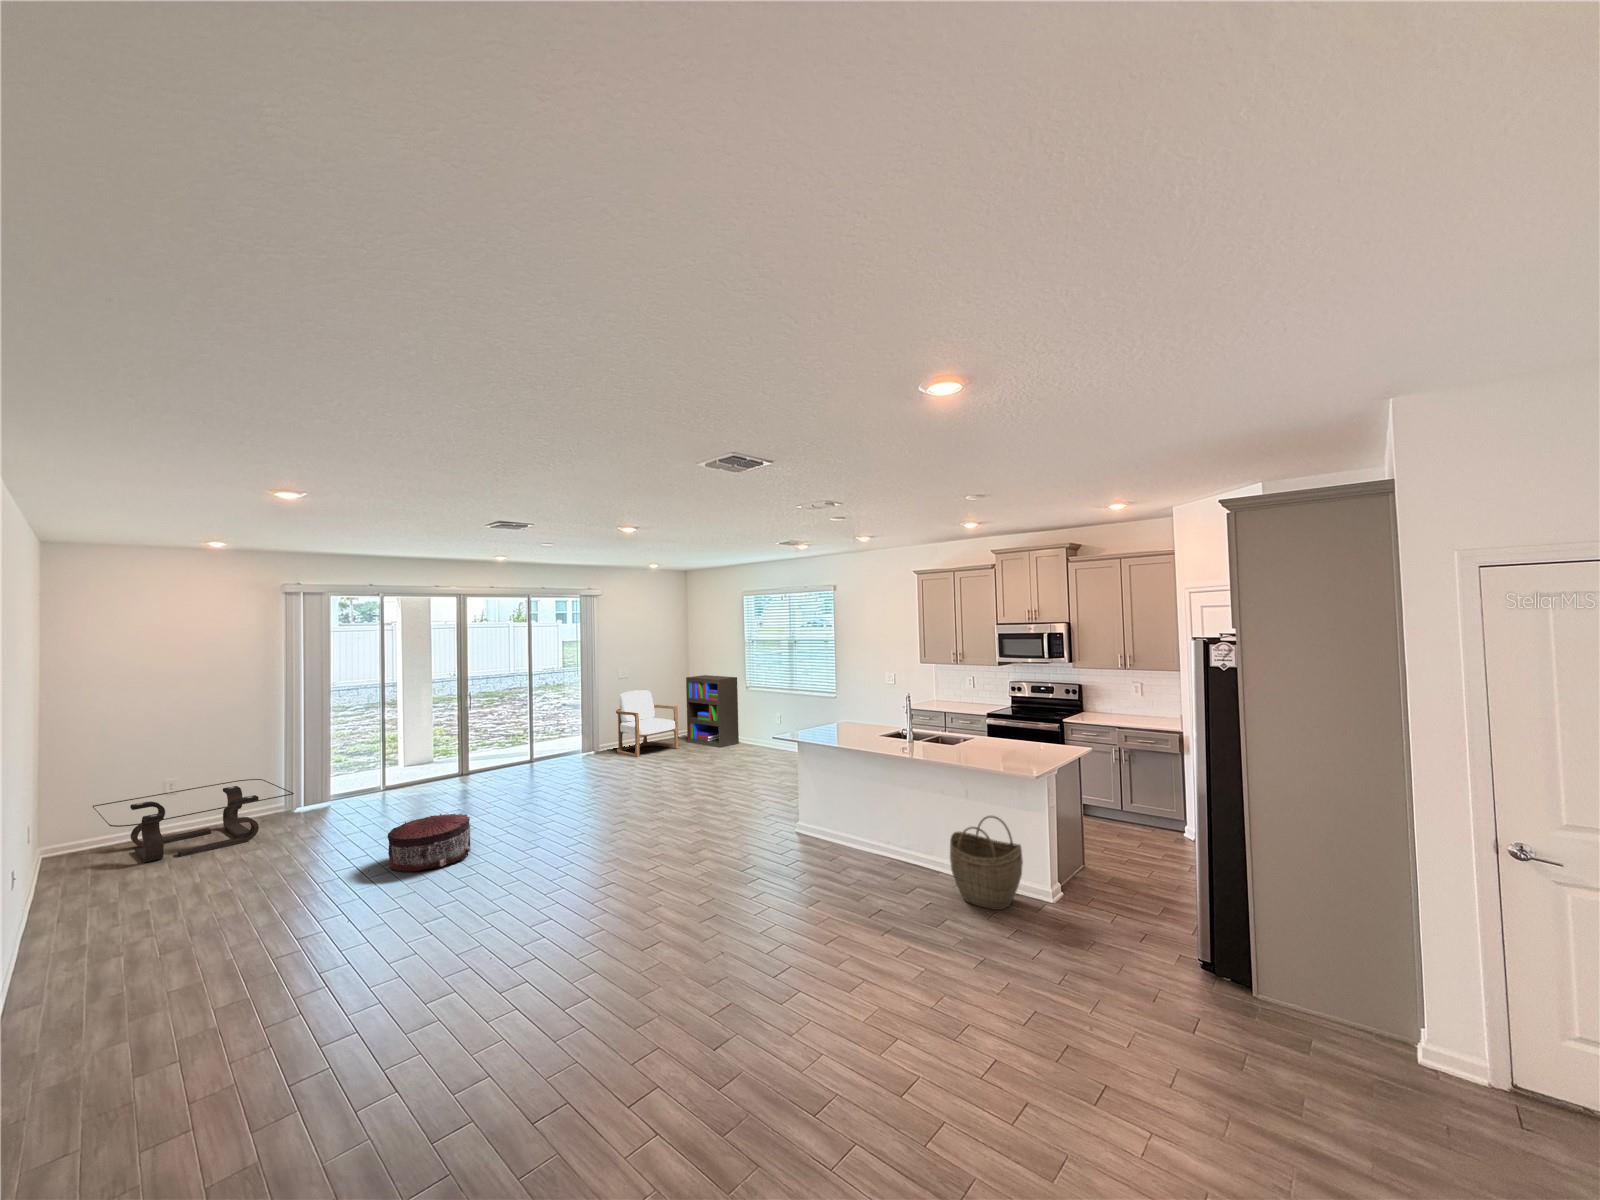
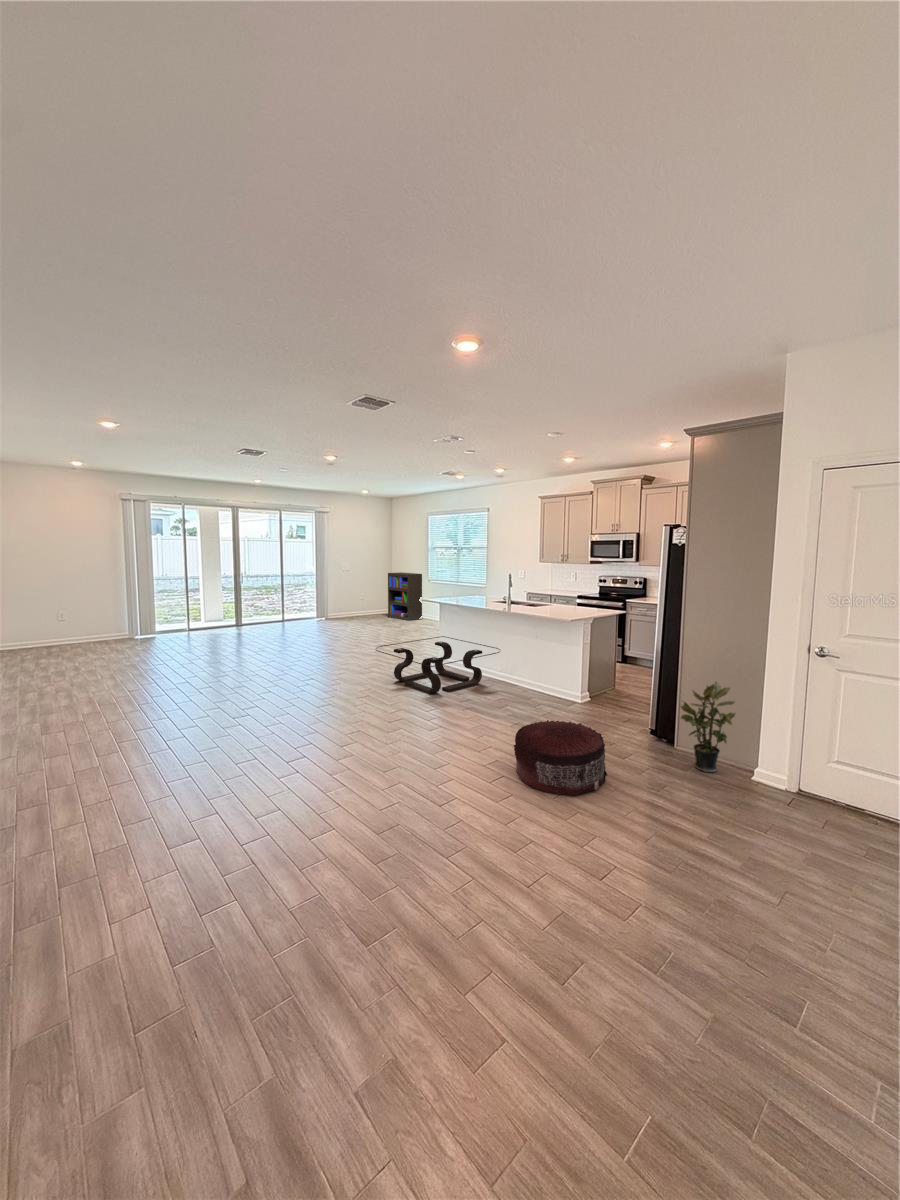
armchair: present [616,690,678,758] -> none [339,580,381,624]
coffee table: present [93,779,294,863] -> present [376,636,500,694]
pouf: present [388,814,471,872] -> present [514,720,607,796]
woven basket: present [950,816,1023,910] -> none [517,648,562,704]
potted plant: none [1274,891,1377,1053] -> present [680,682,735,772]

